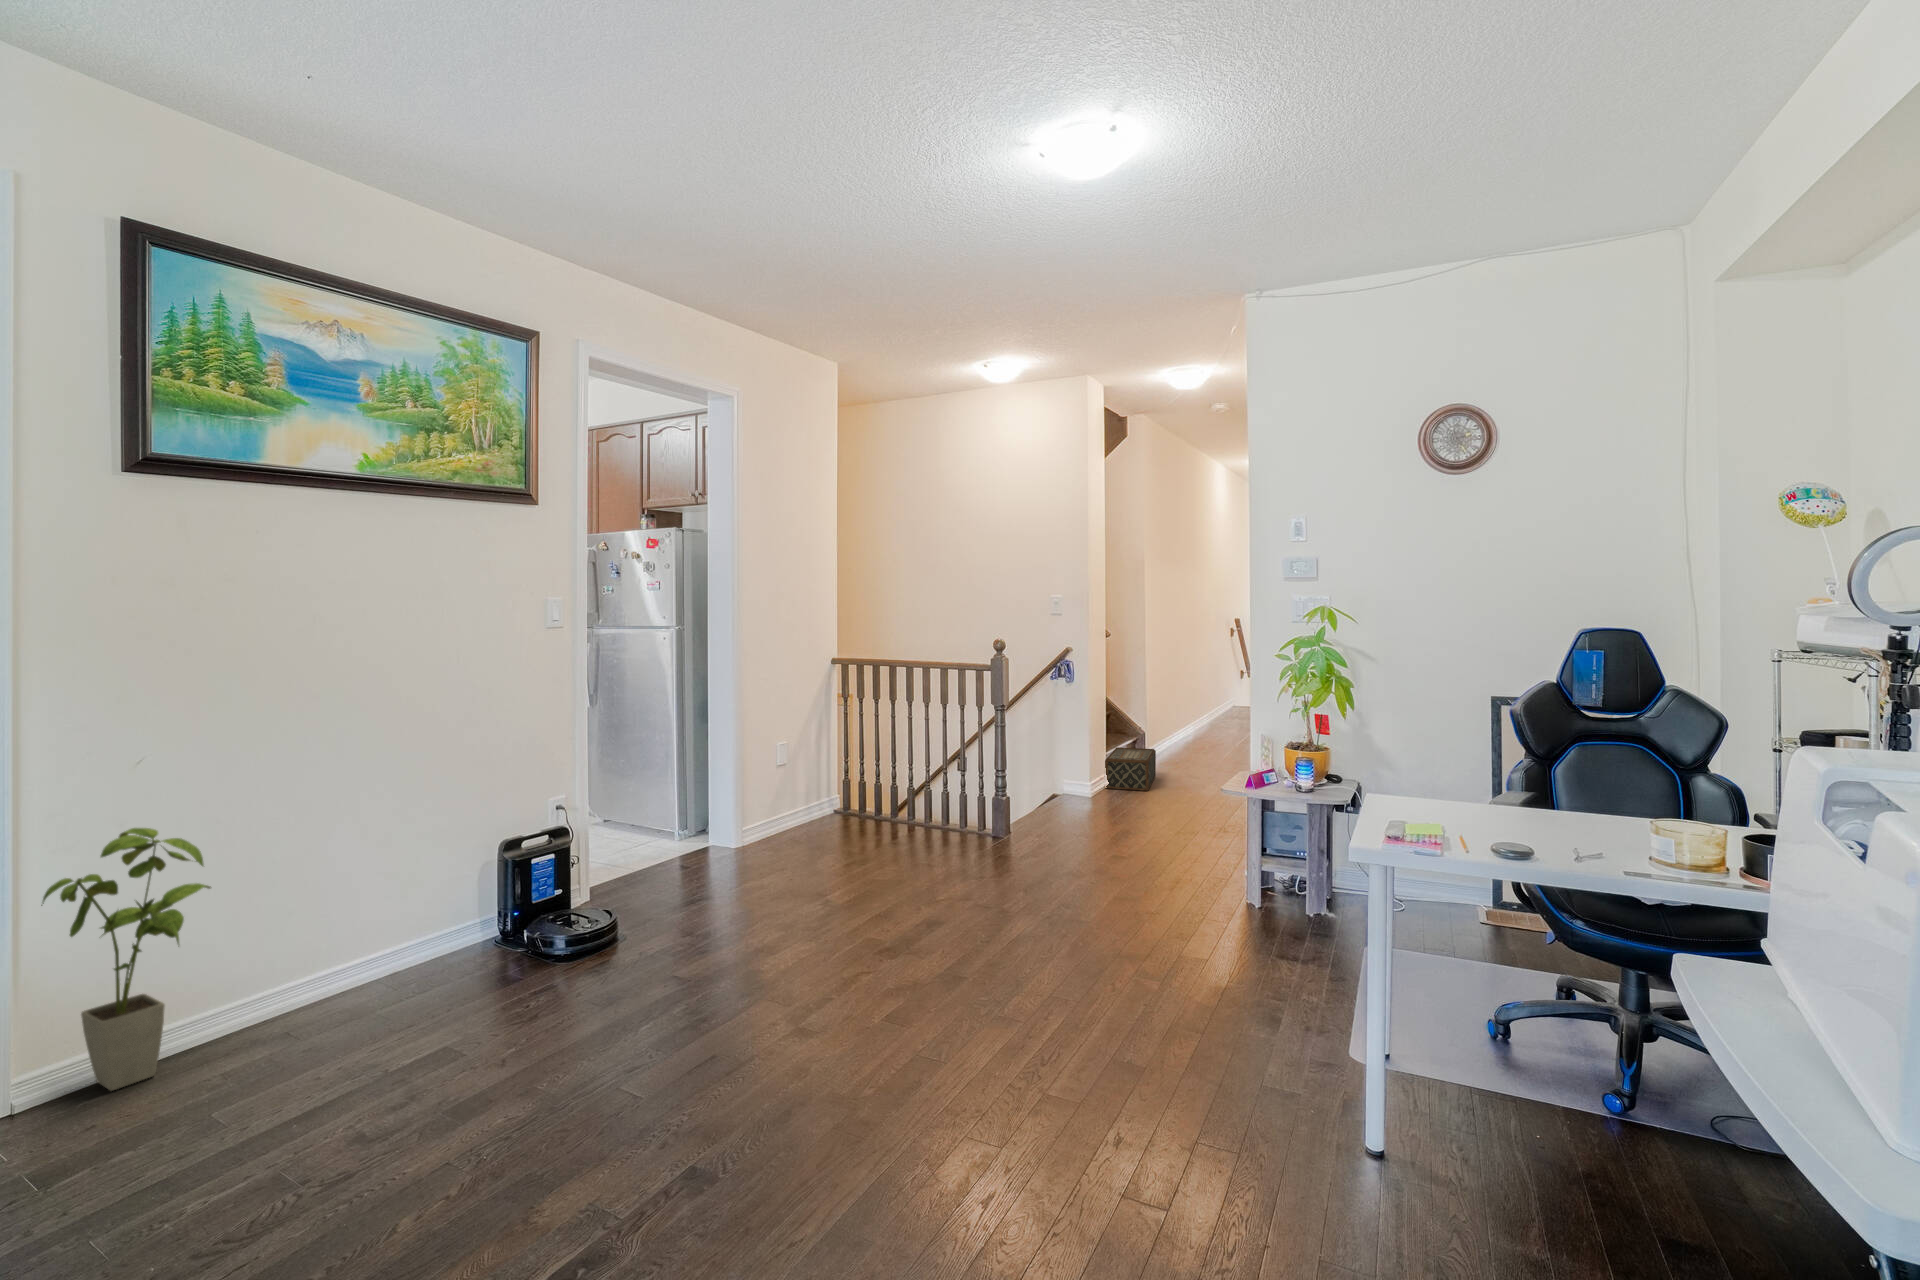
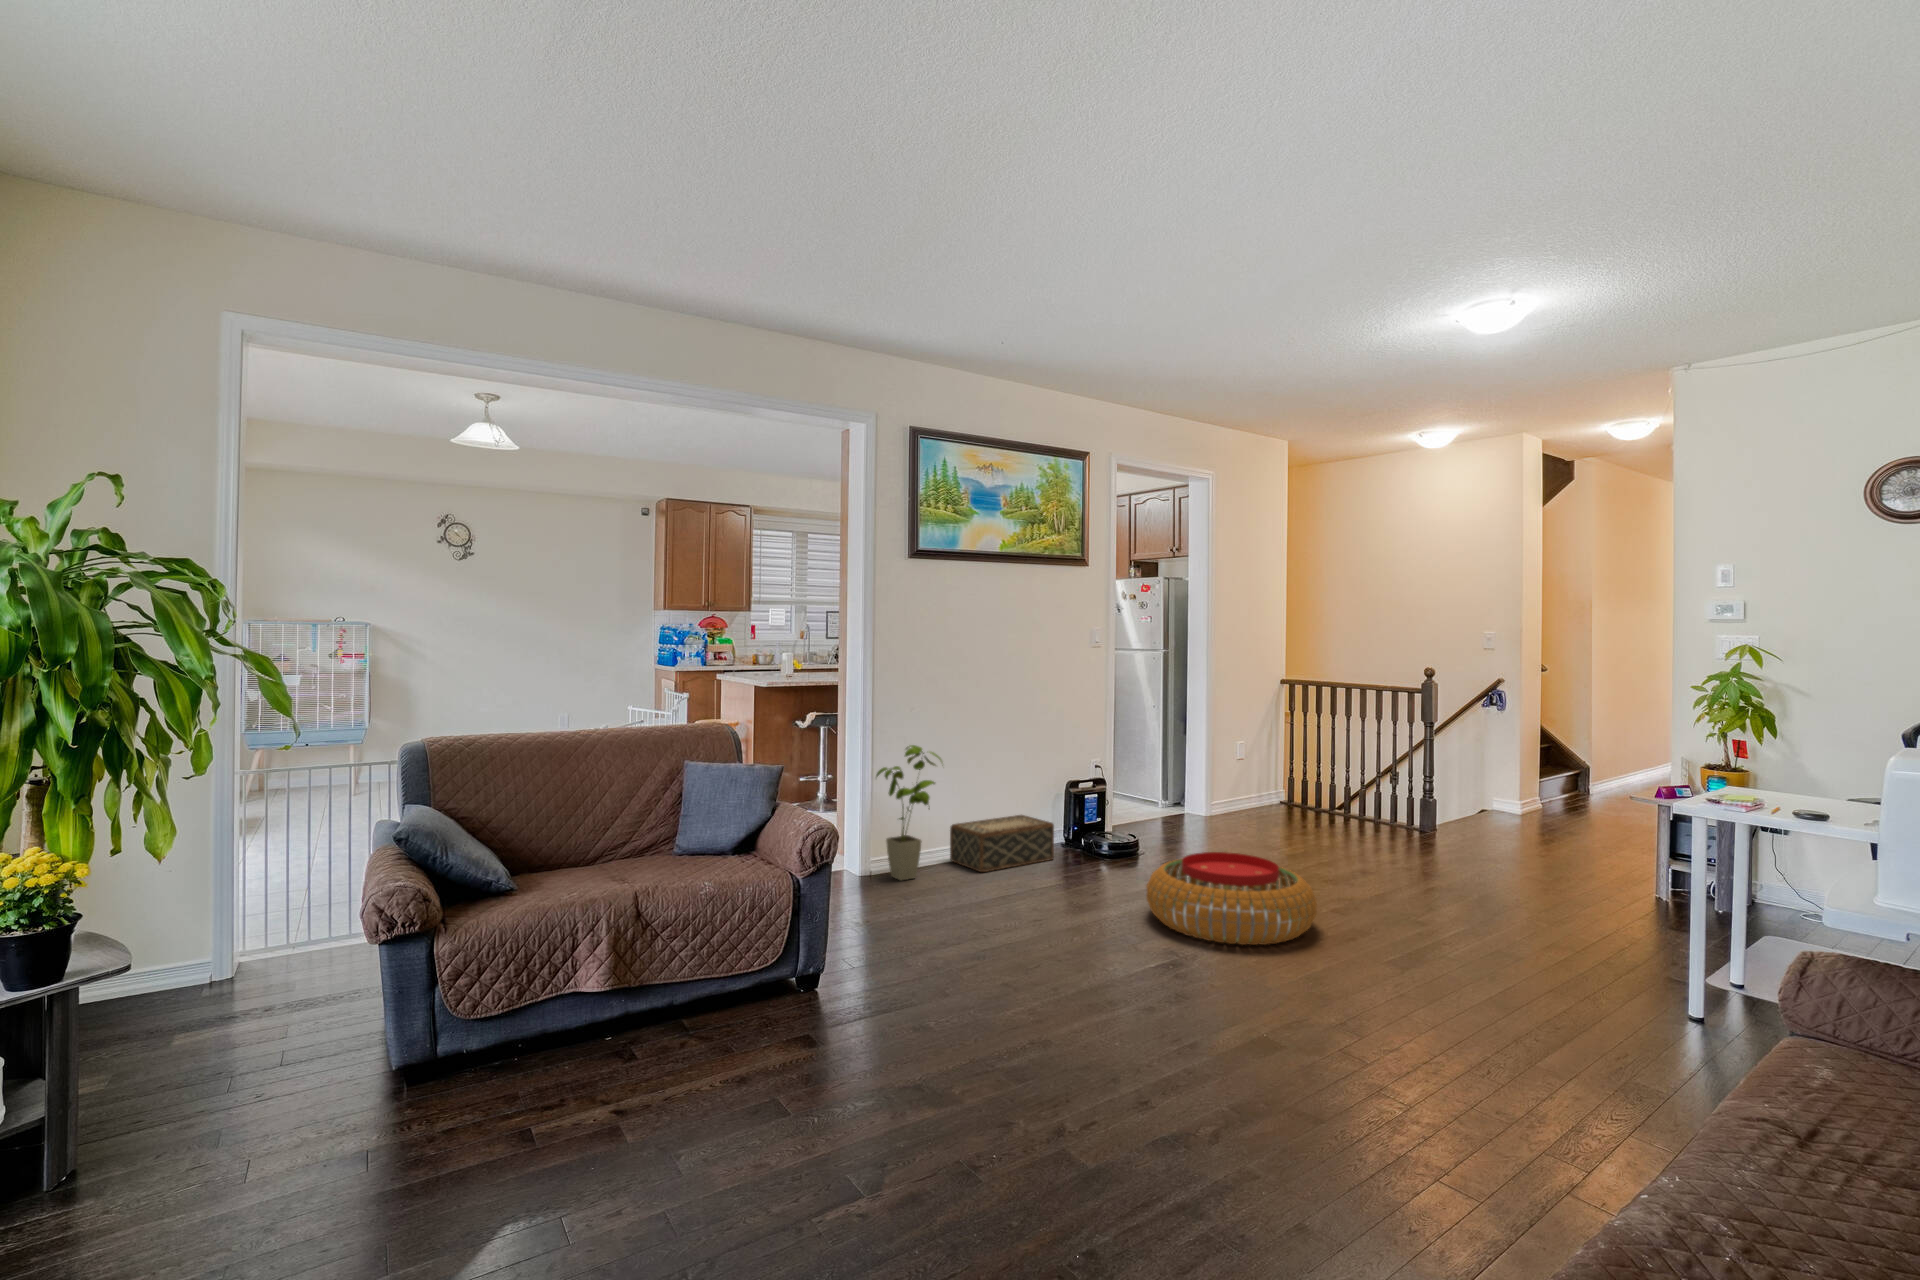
woven basket: present [1105,747,1156,791] -> present [950,815,1054,872]
pouf: none [586,951,858,1133] -> present [1146,852,1317,945]

